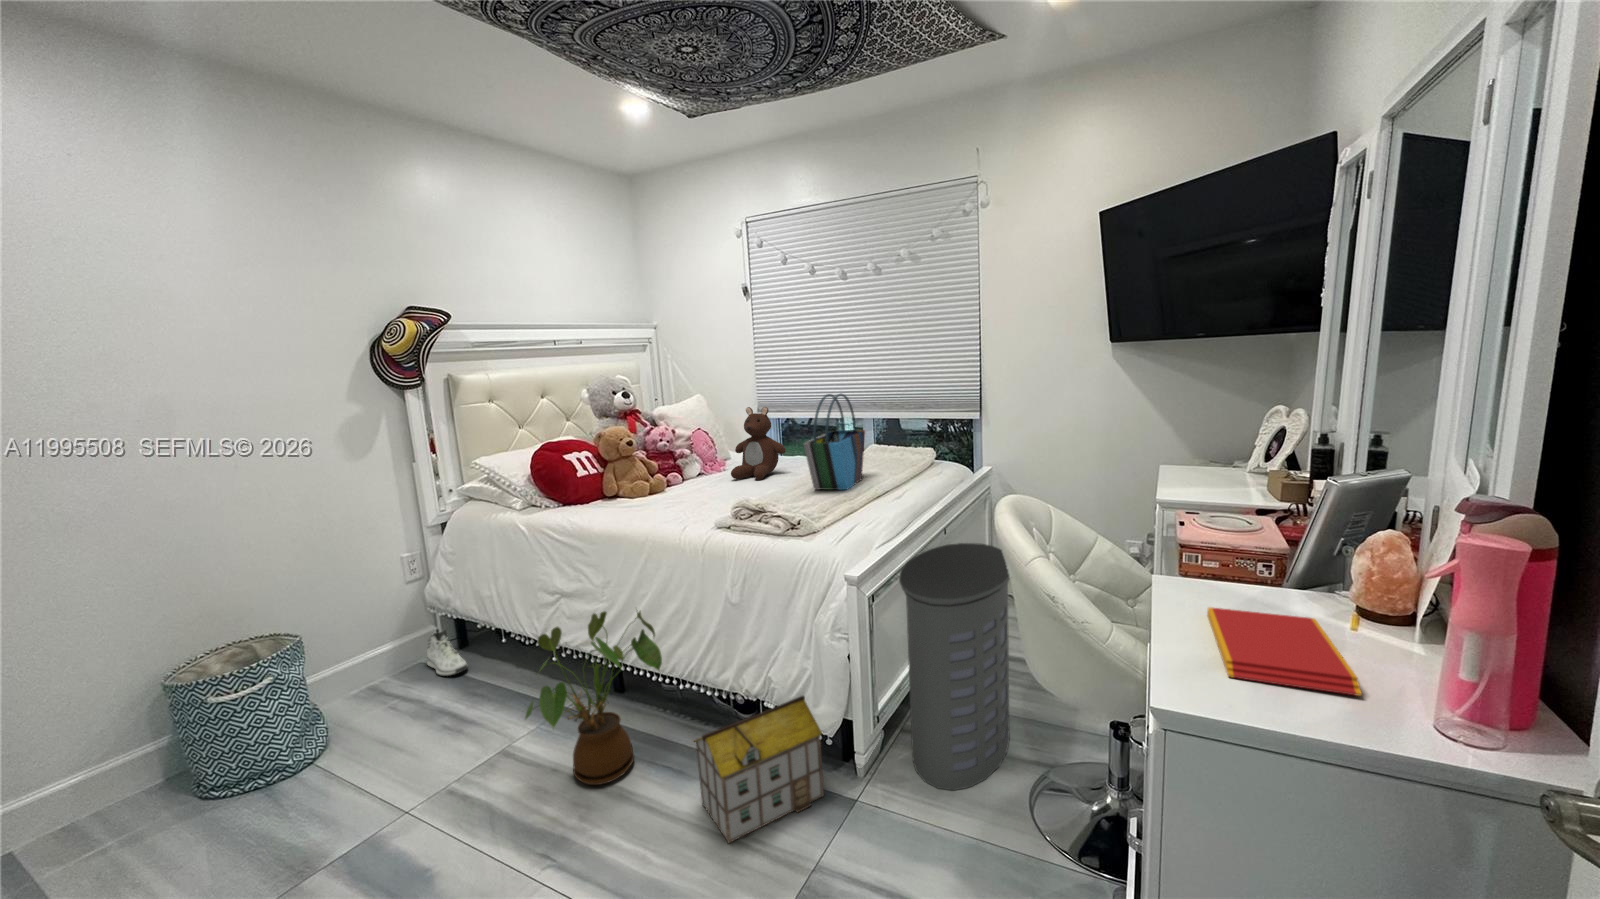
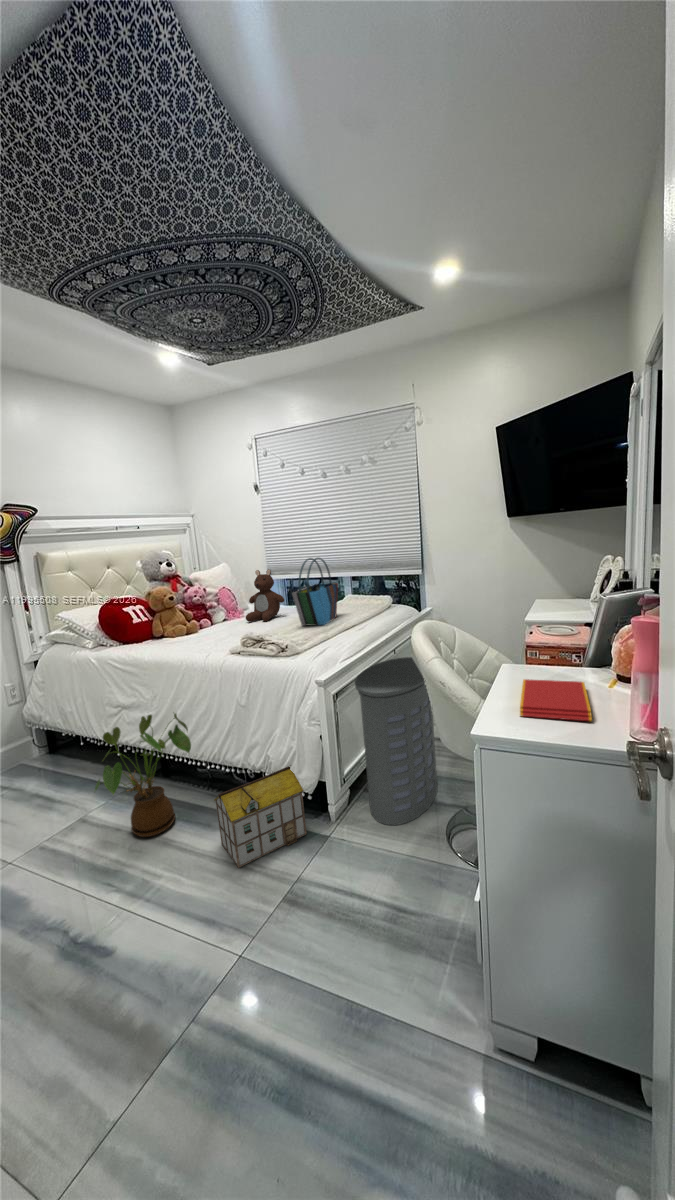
sneaker: present [427,631,468,676] -> none [26,739,57,772]

